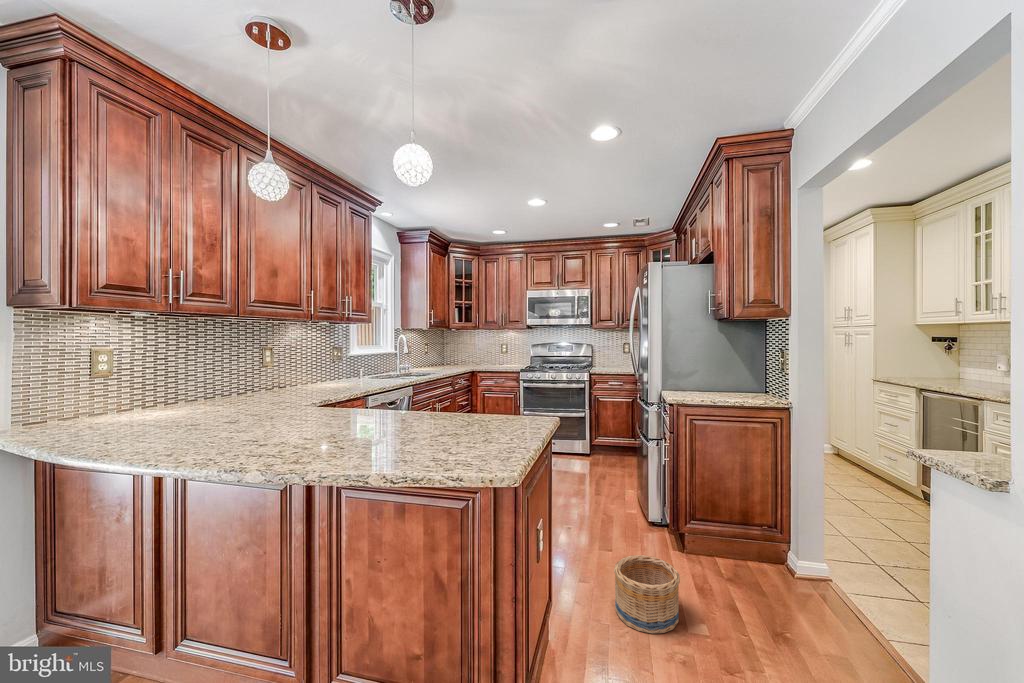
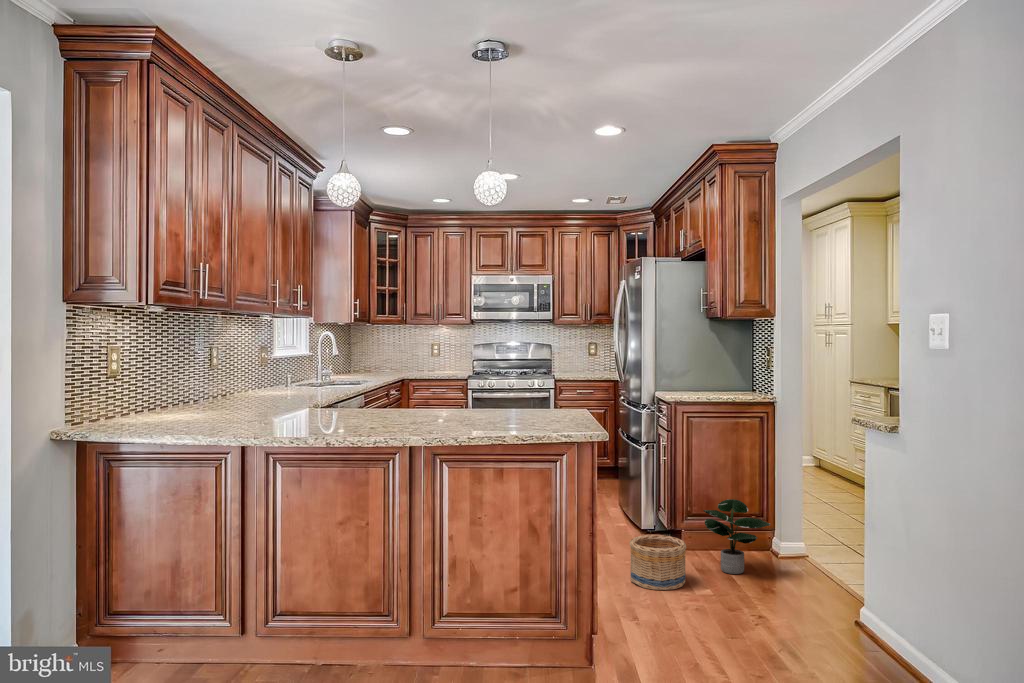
potted plant: none [703,516,787,610] -> present [703,499,770,574]

